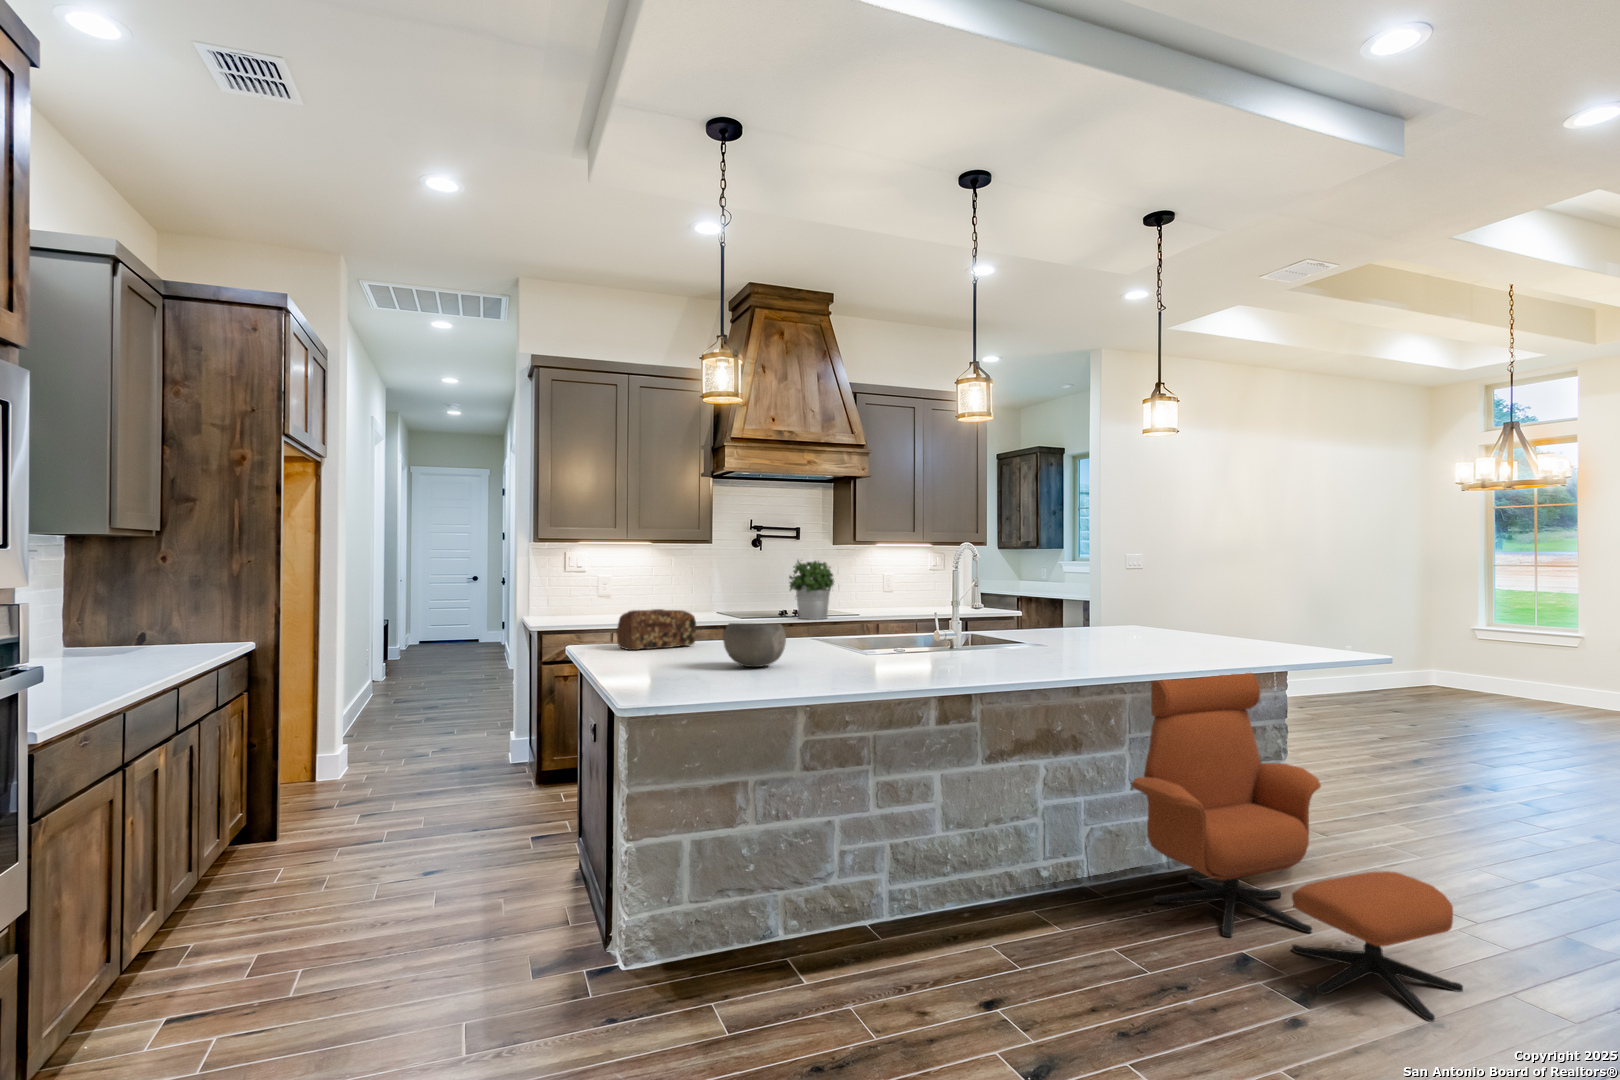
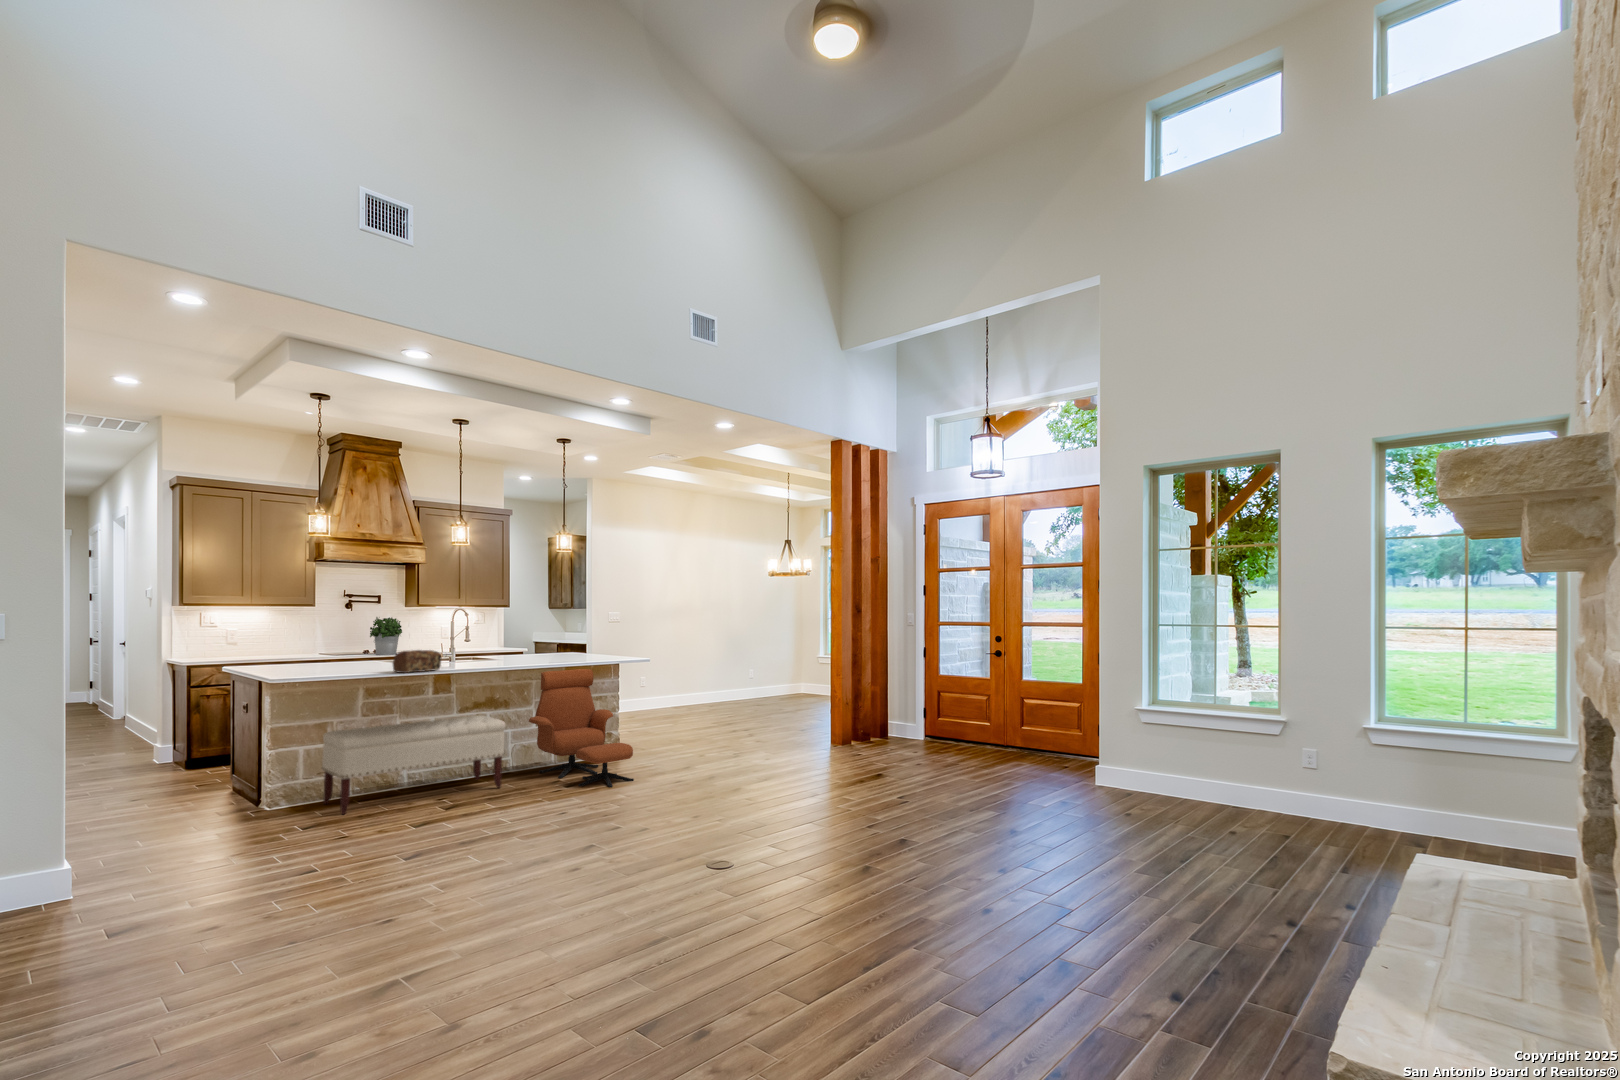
bread loaf: present [616,609,696,650] -> present [393,650,441,673]
bowl: present [723,623,786,667] -> none [325,652,358,673]
bench: none [725,771,1114,1036] -> present [322,716,506,814]

